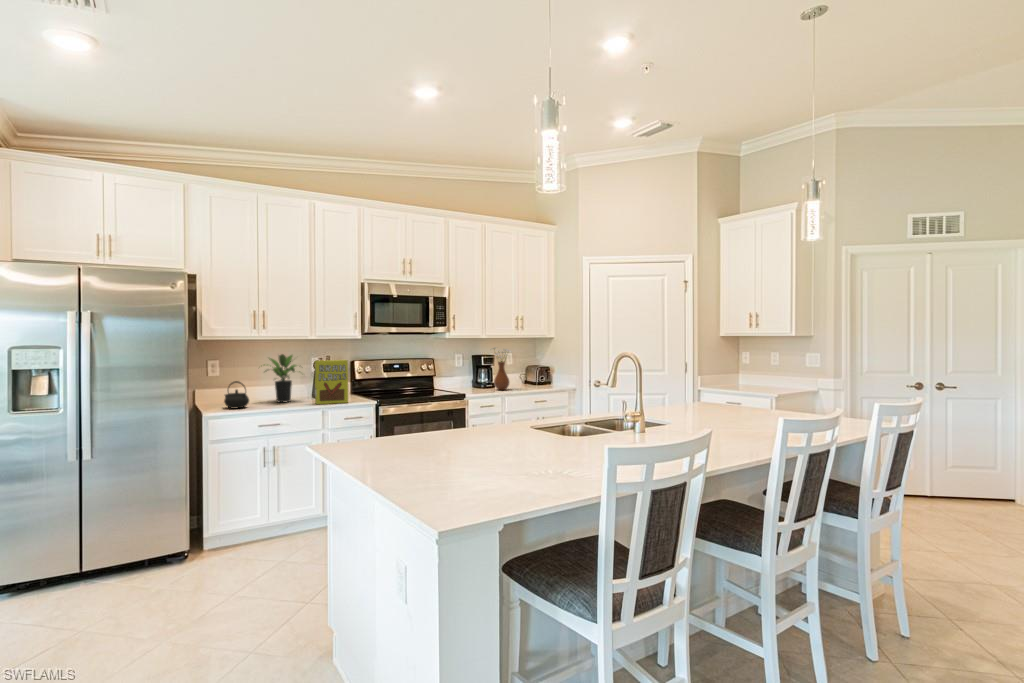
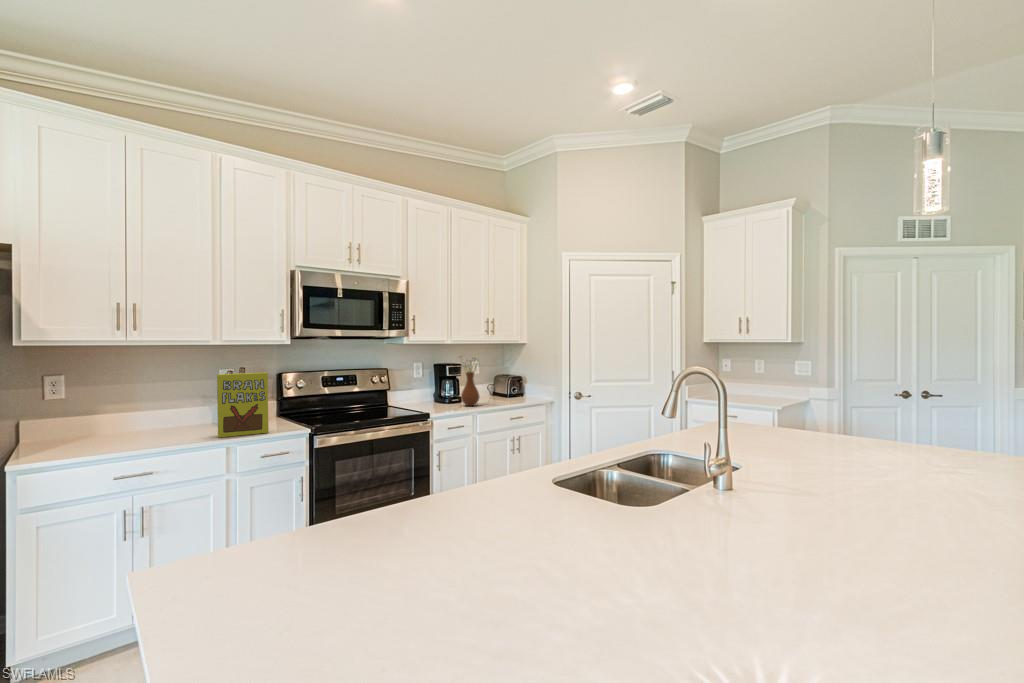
potted plant: present [270,354,296,403] -> none [127,365,205,435]
kettle: present [224,381,249,408] -> none [56,408,104,451]

